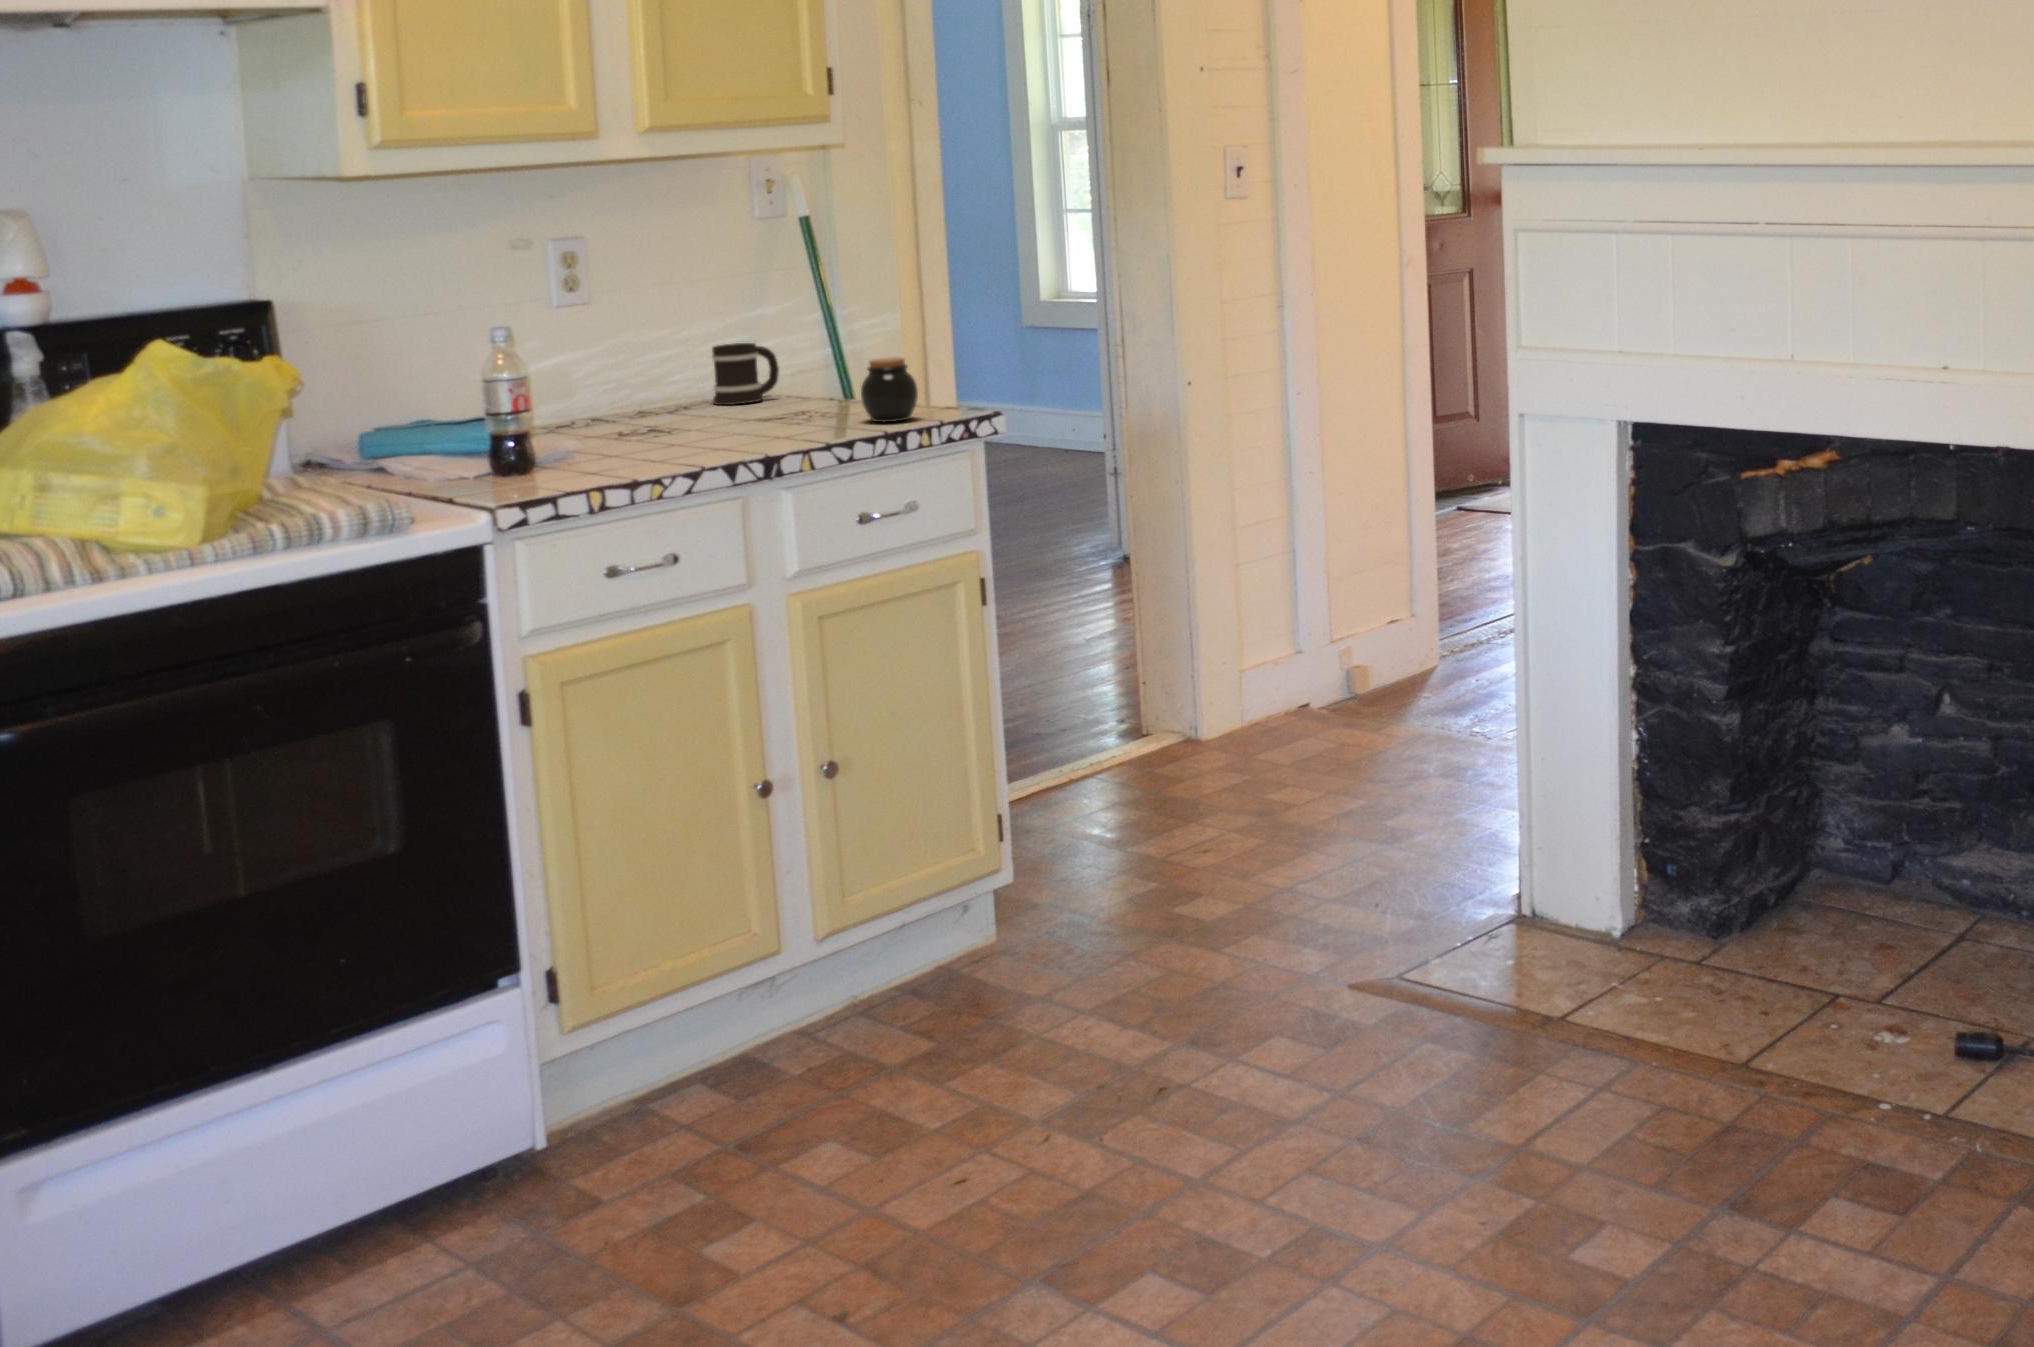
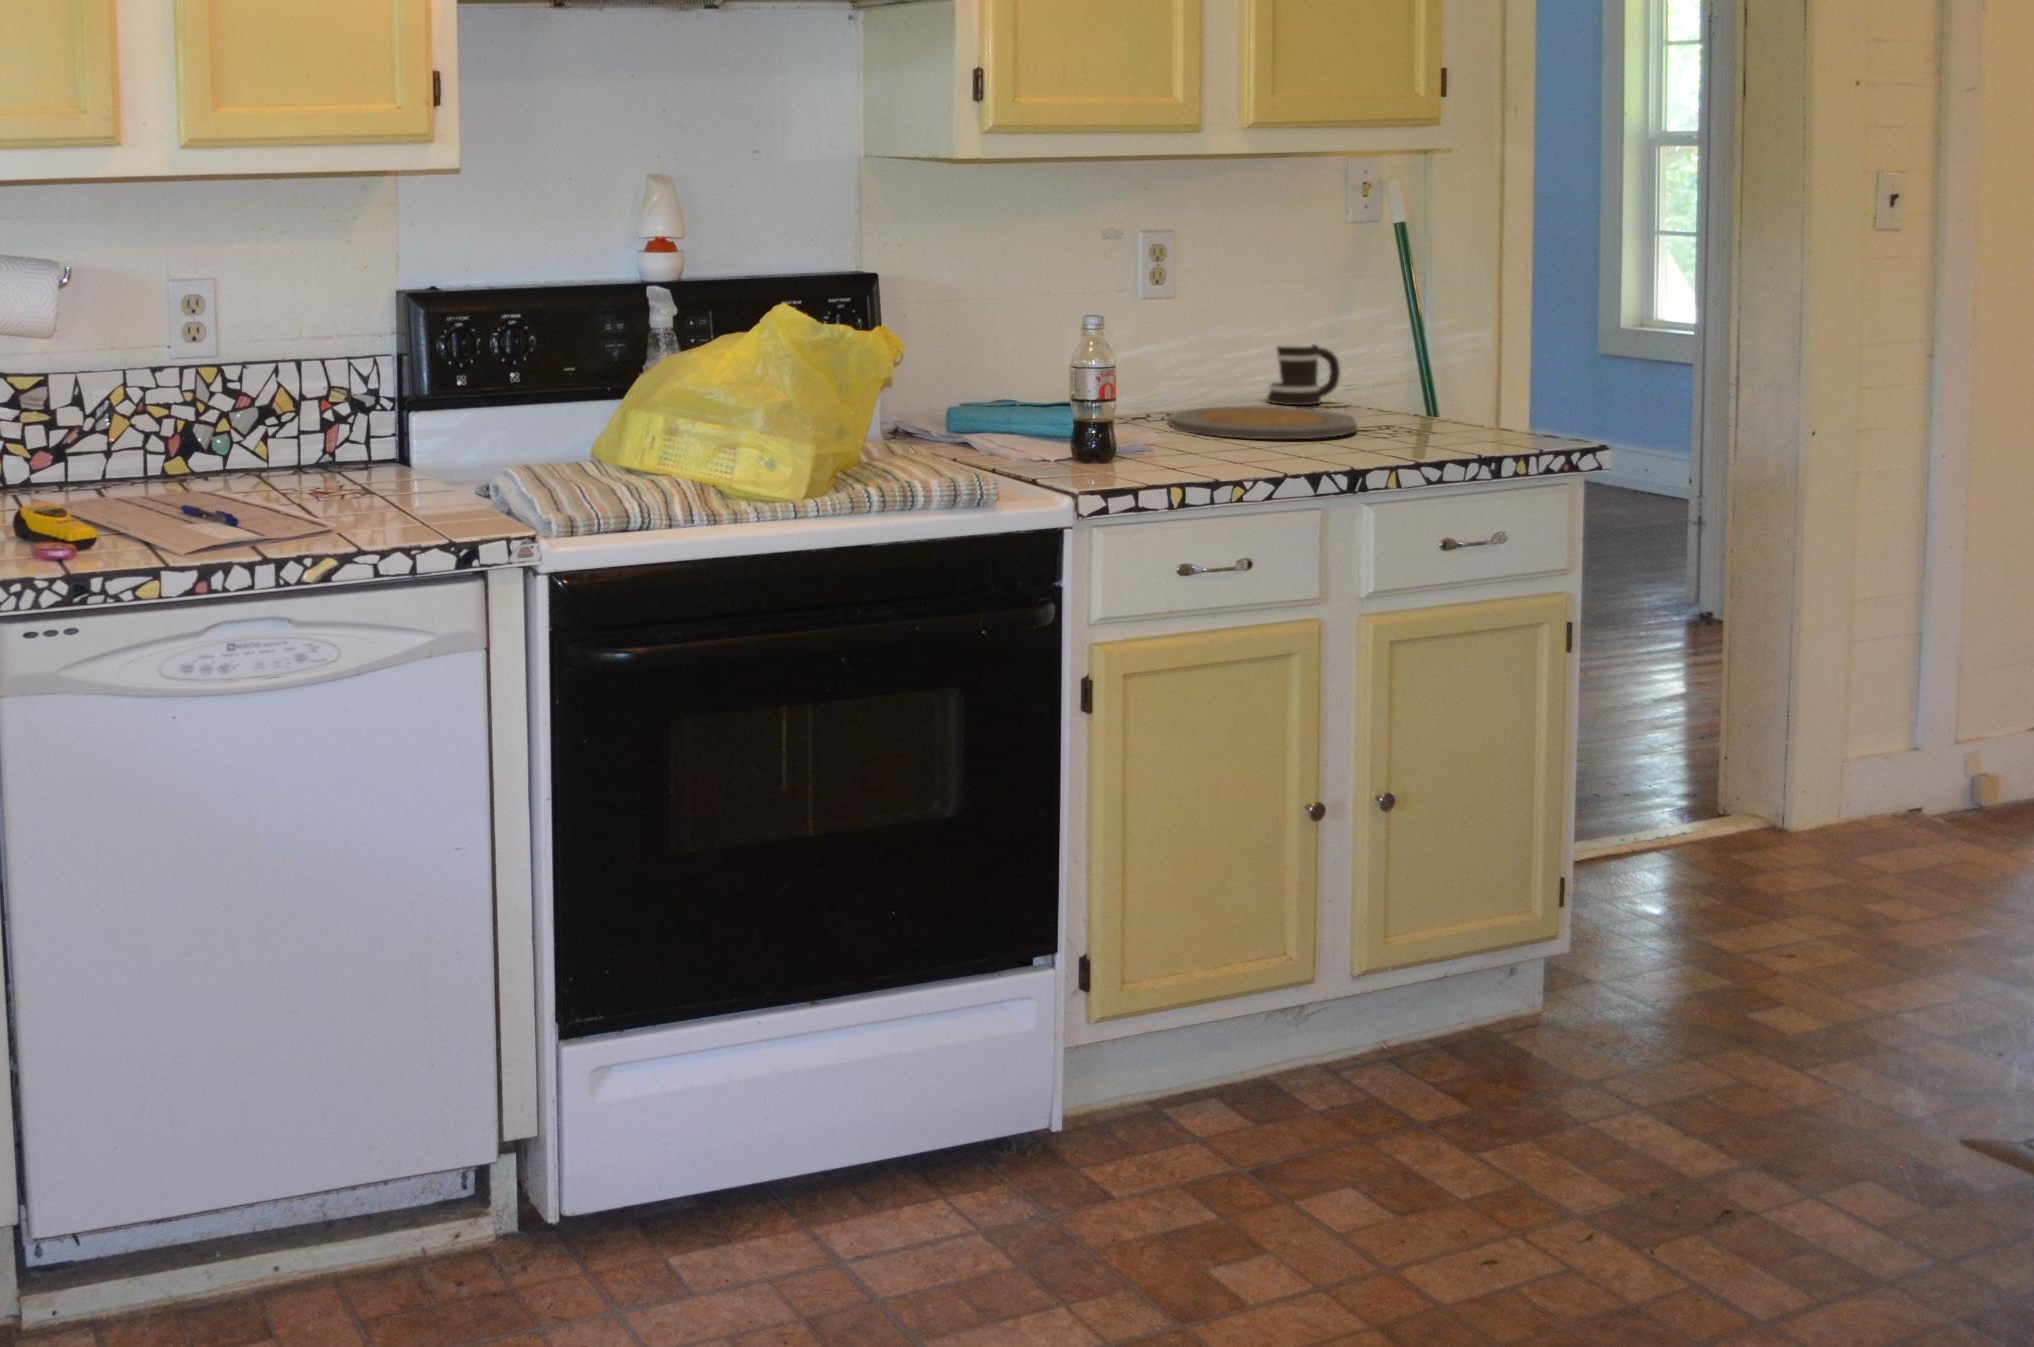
jar: present [861,357,918,422] -> none [1449,373,1517,443]
plate: none [608,406,785,440] -> present [1169,406,1357,439]

